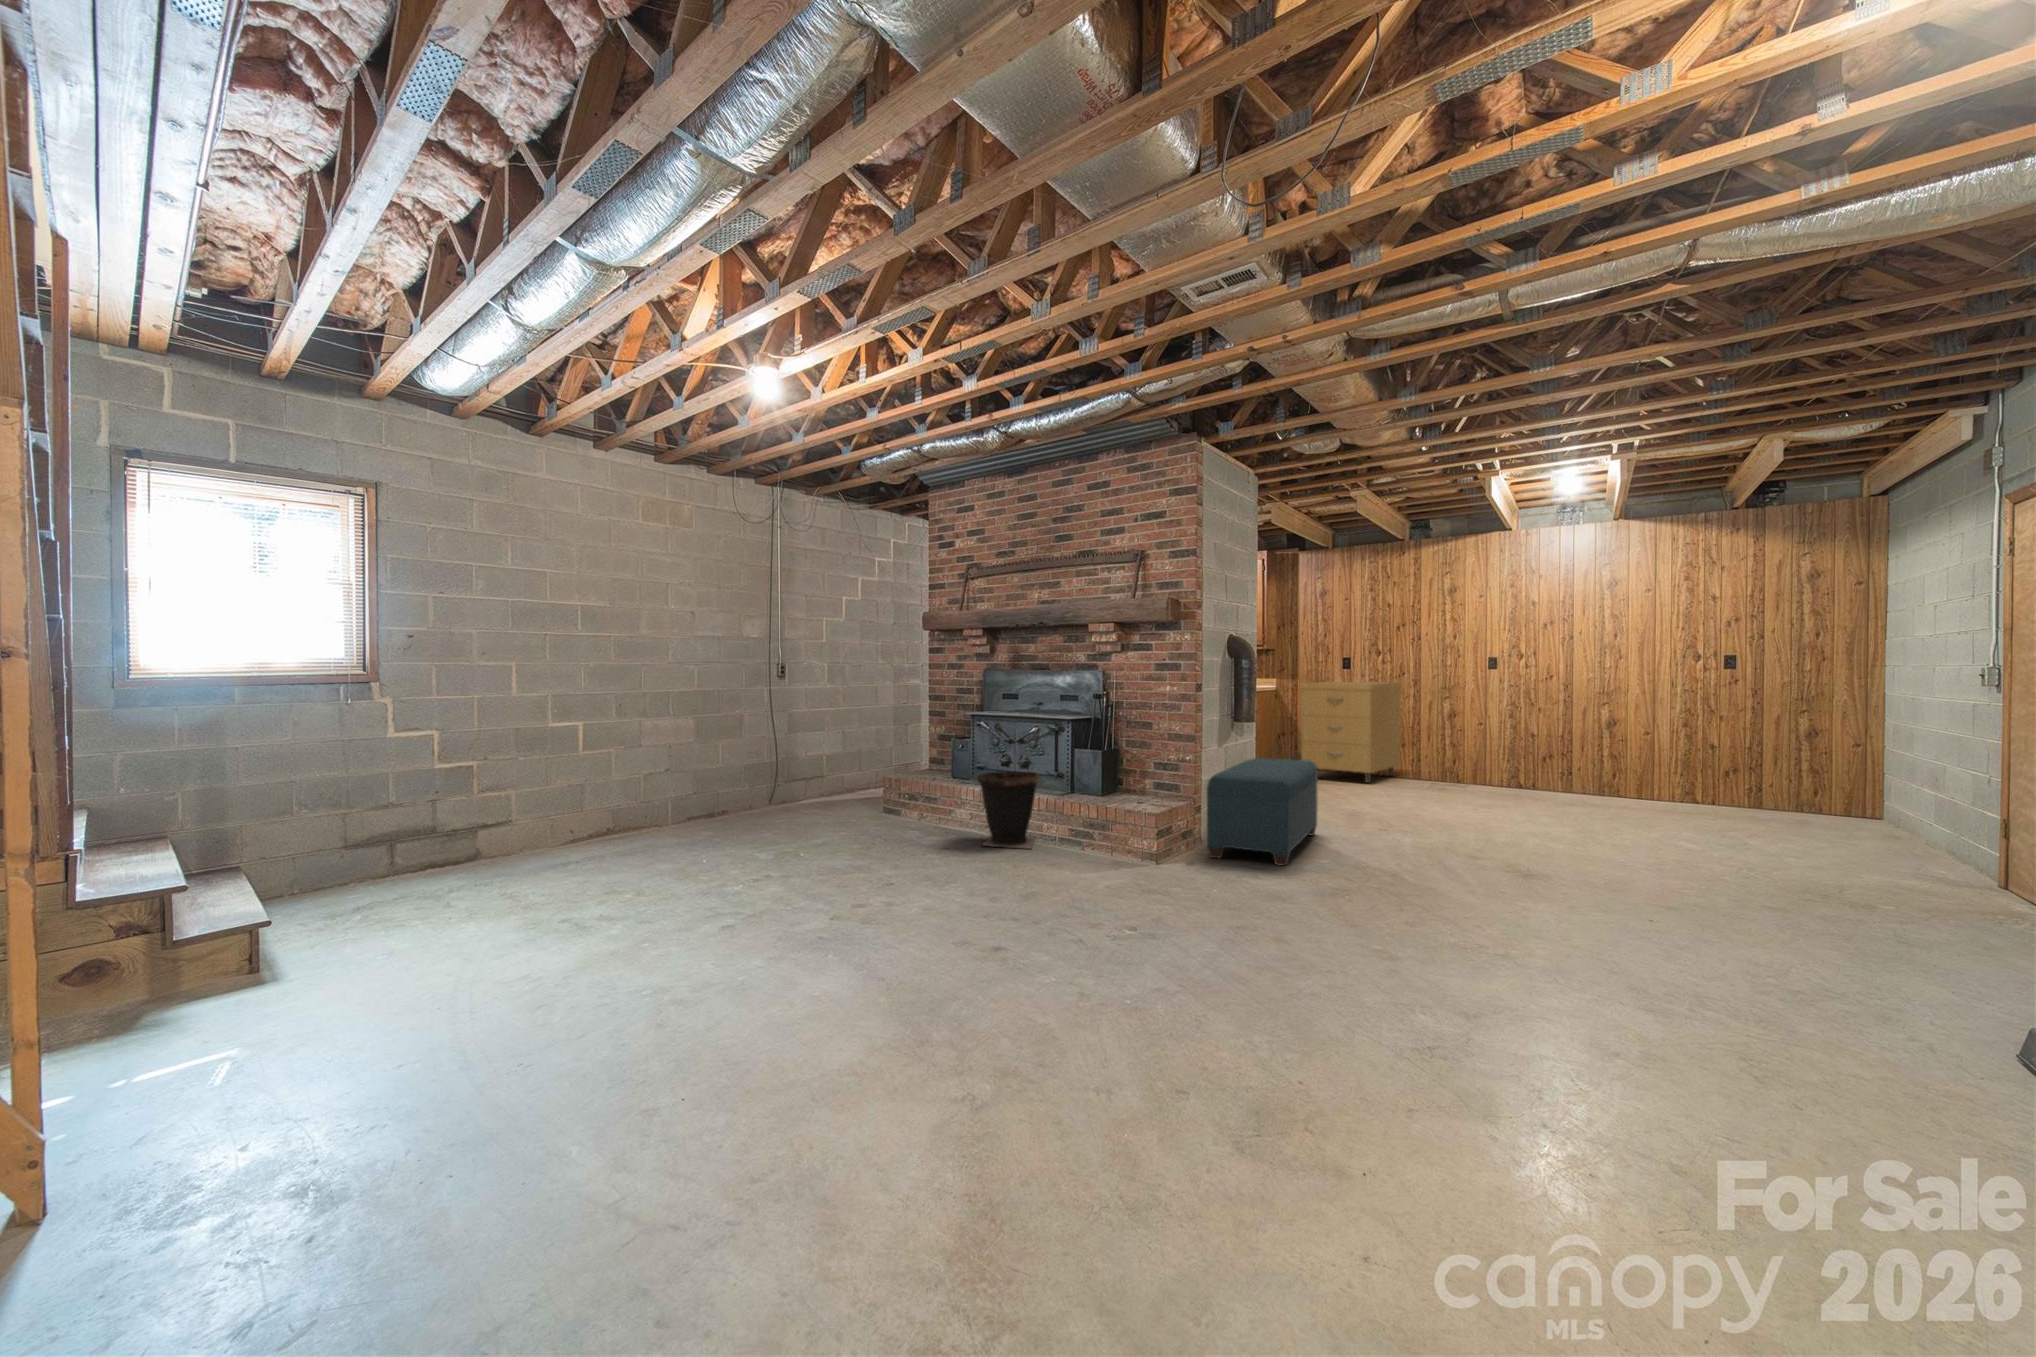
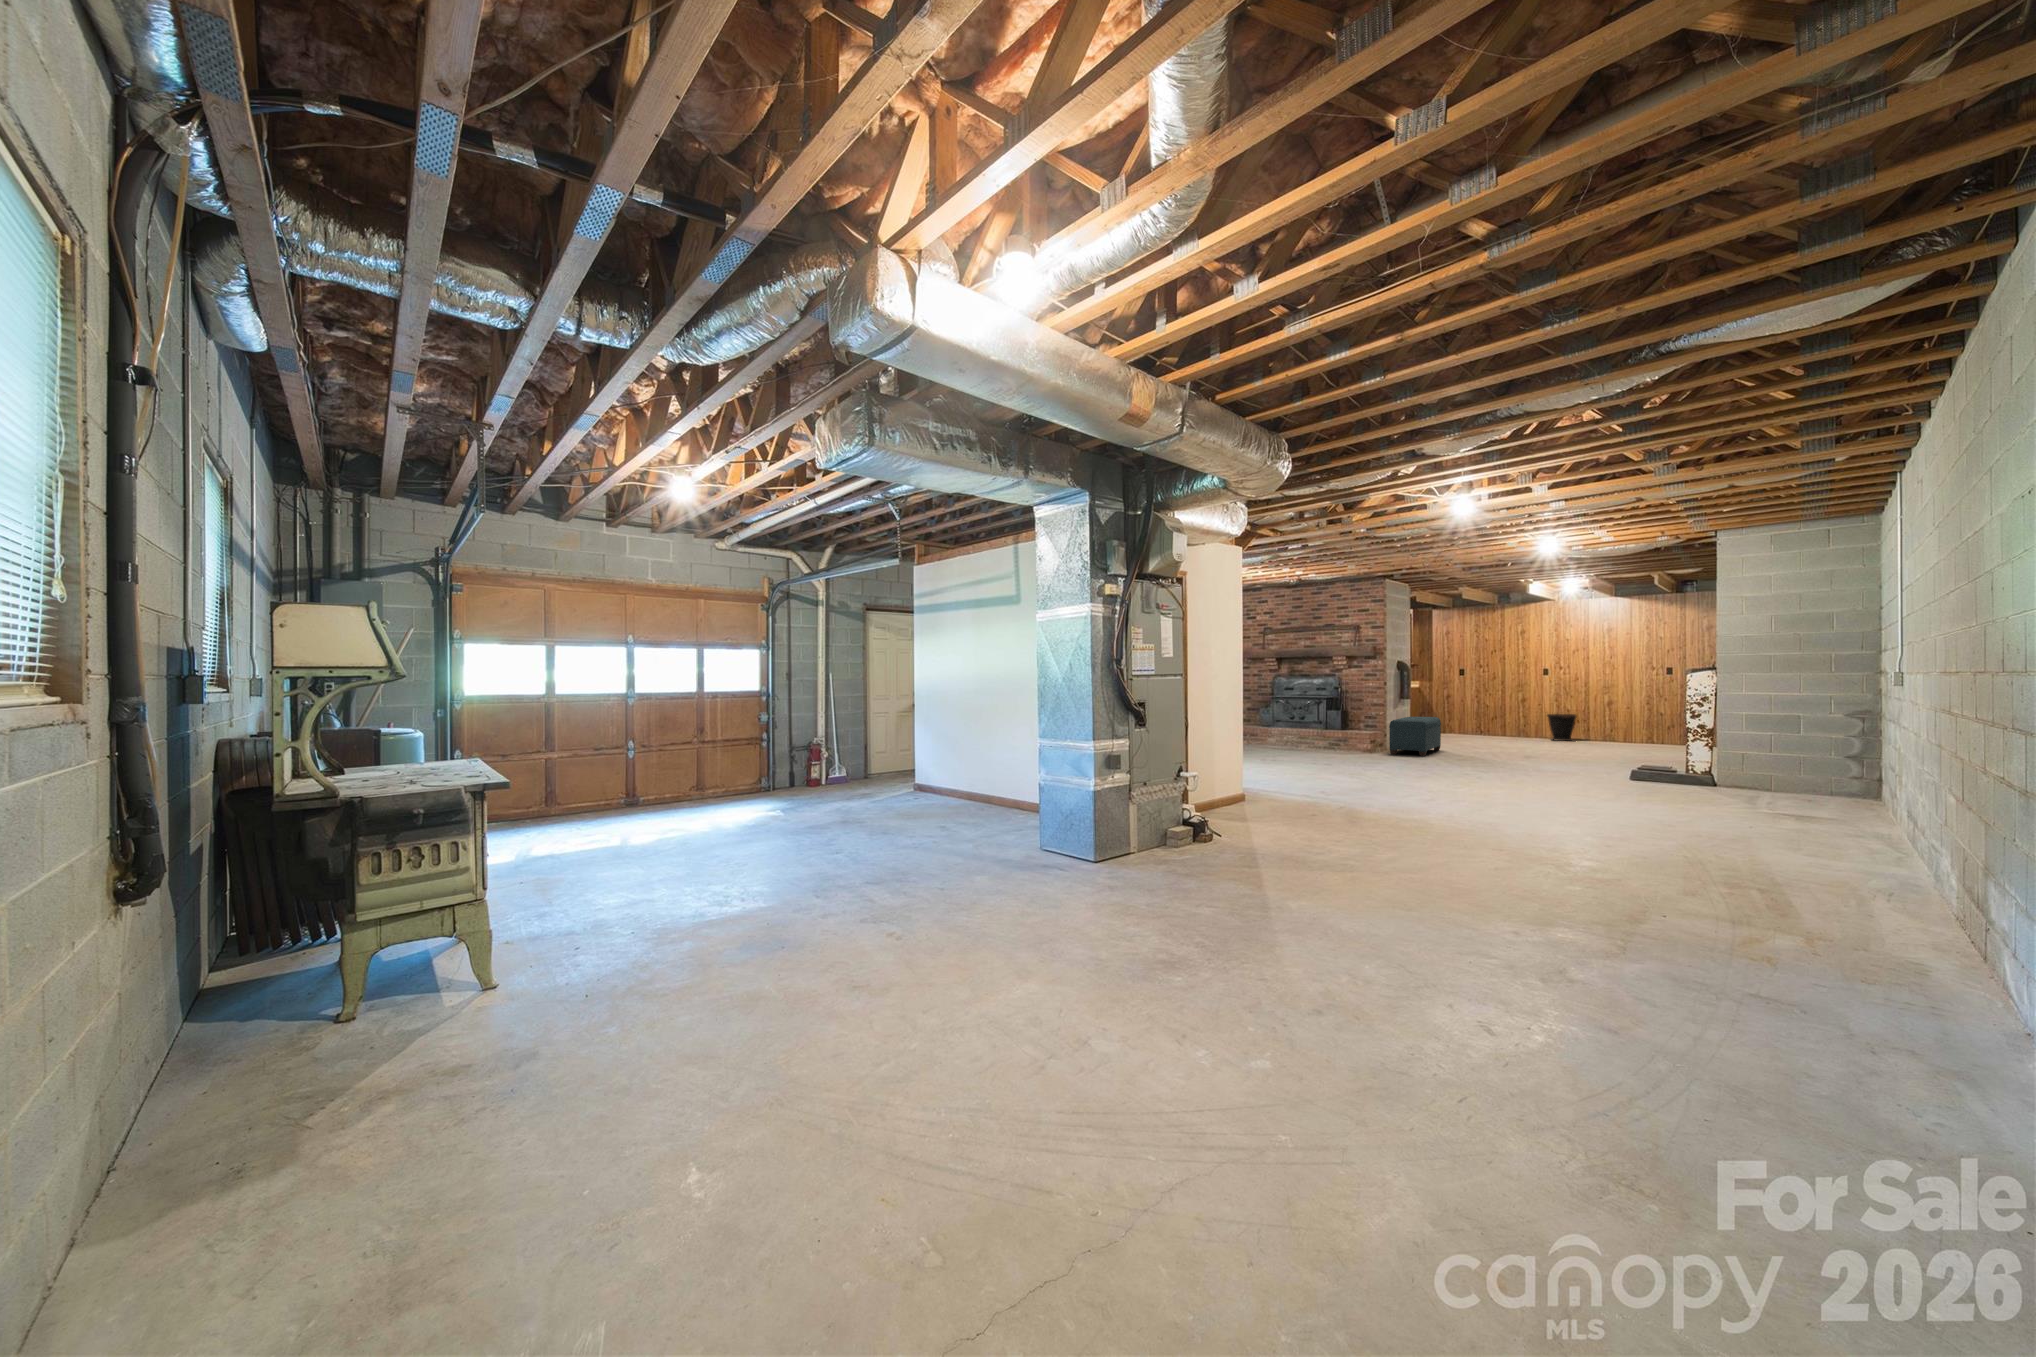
storage cabinet: present [1300,682,1400,783] -> none [1435,683,1496,738]
bucket: present [977,771,1040,849] -> present [1547,714,1576,741]

